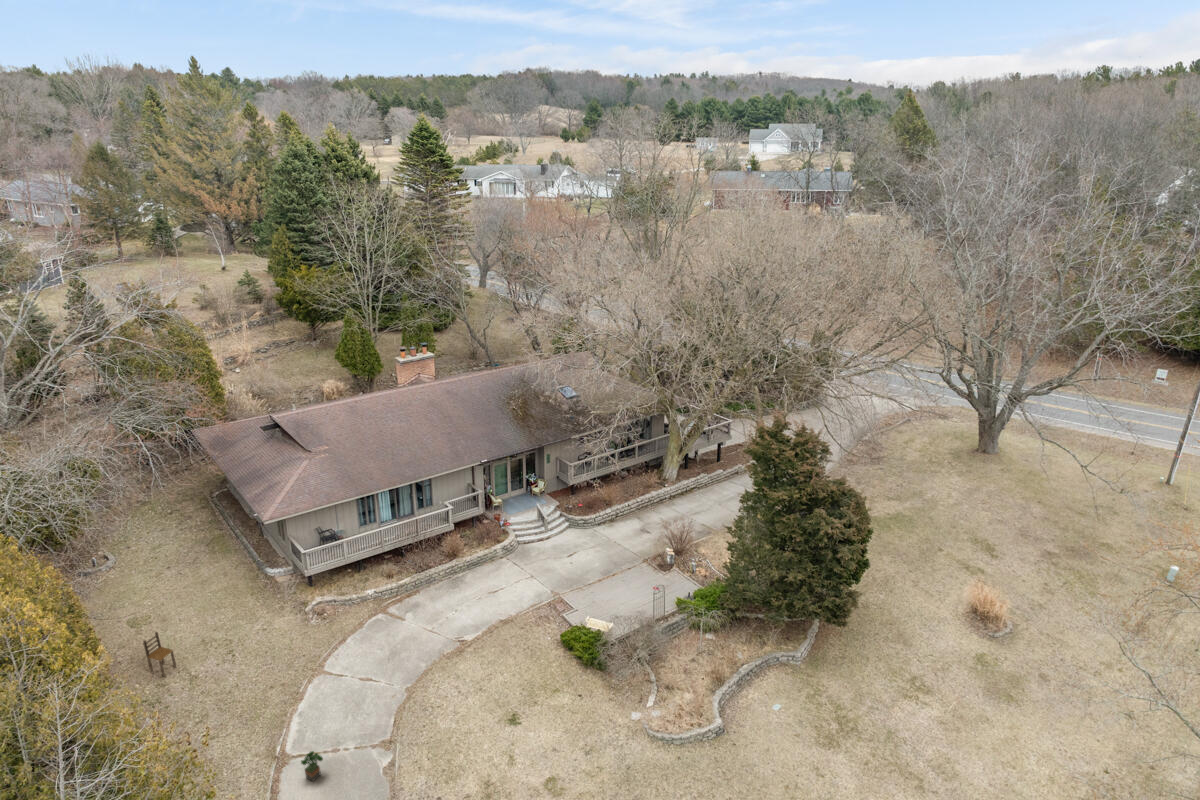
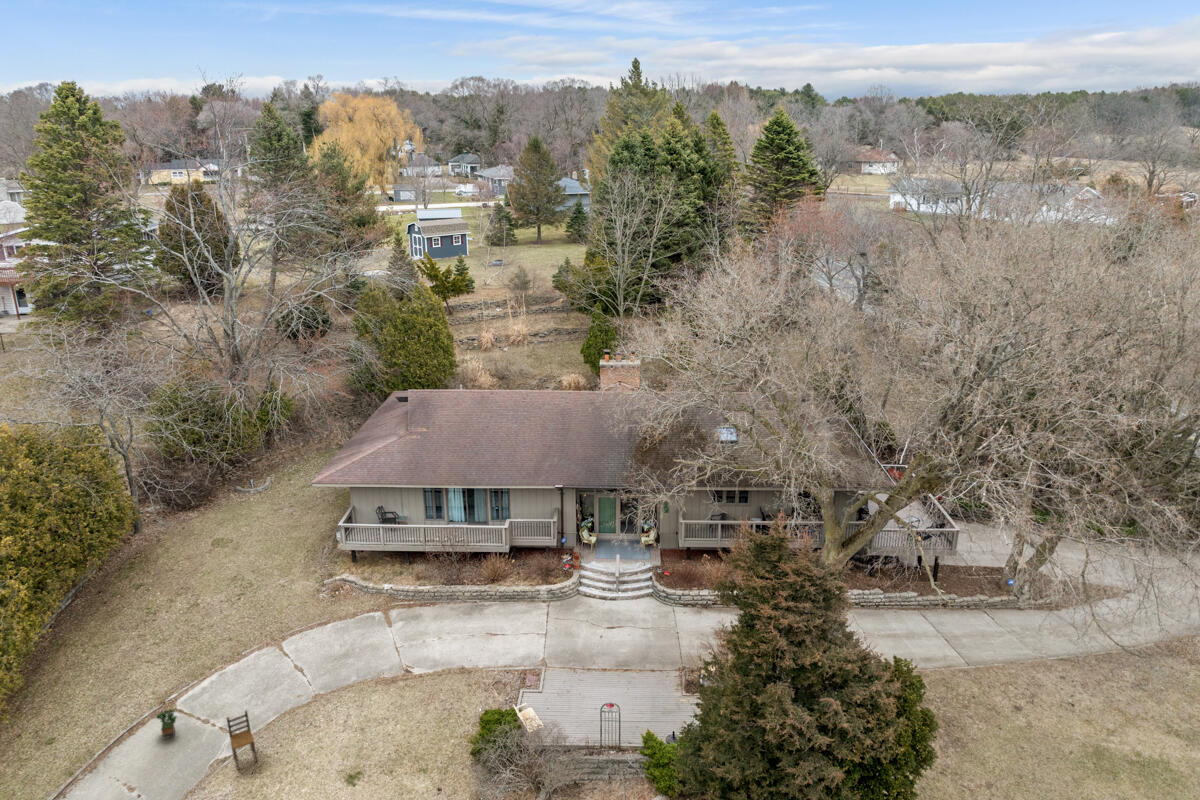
chair: present [143,632,176,677] -> present [227,711,257,770]

